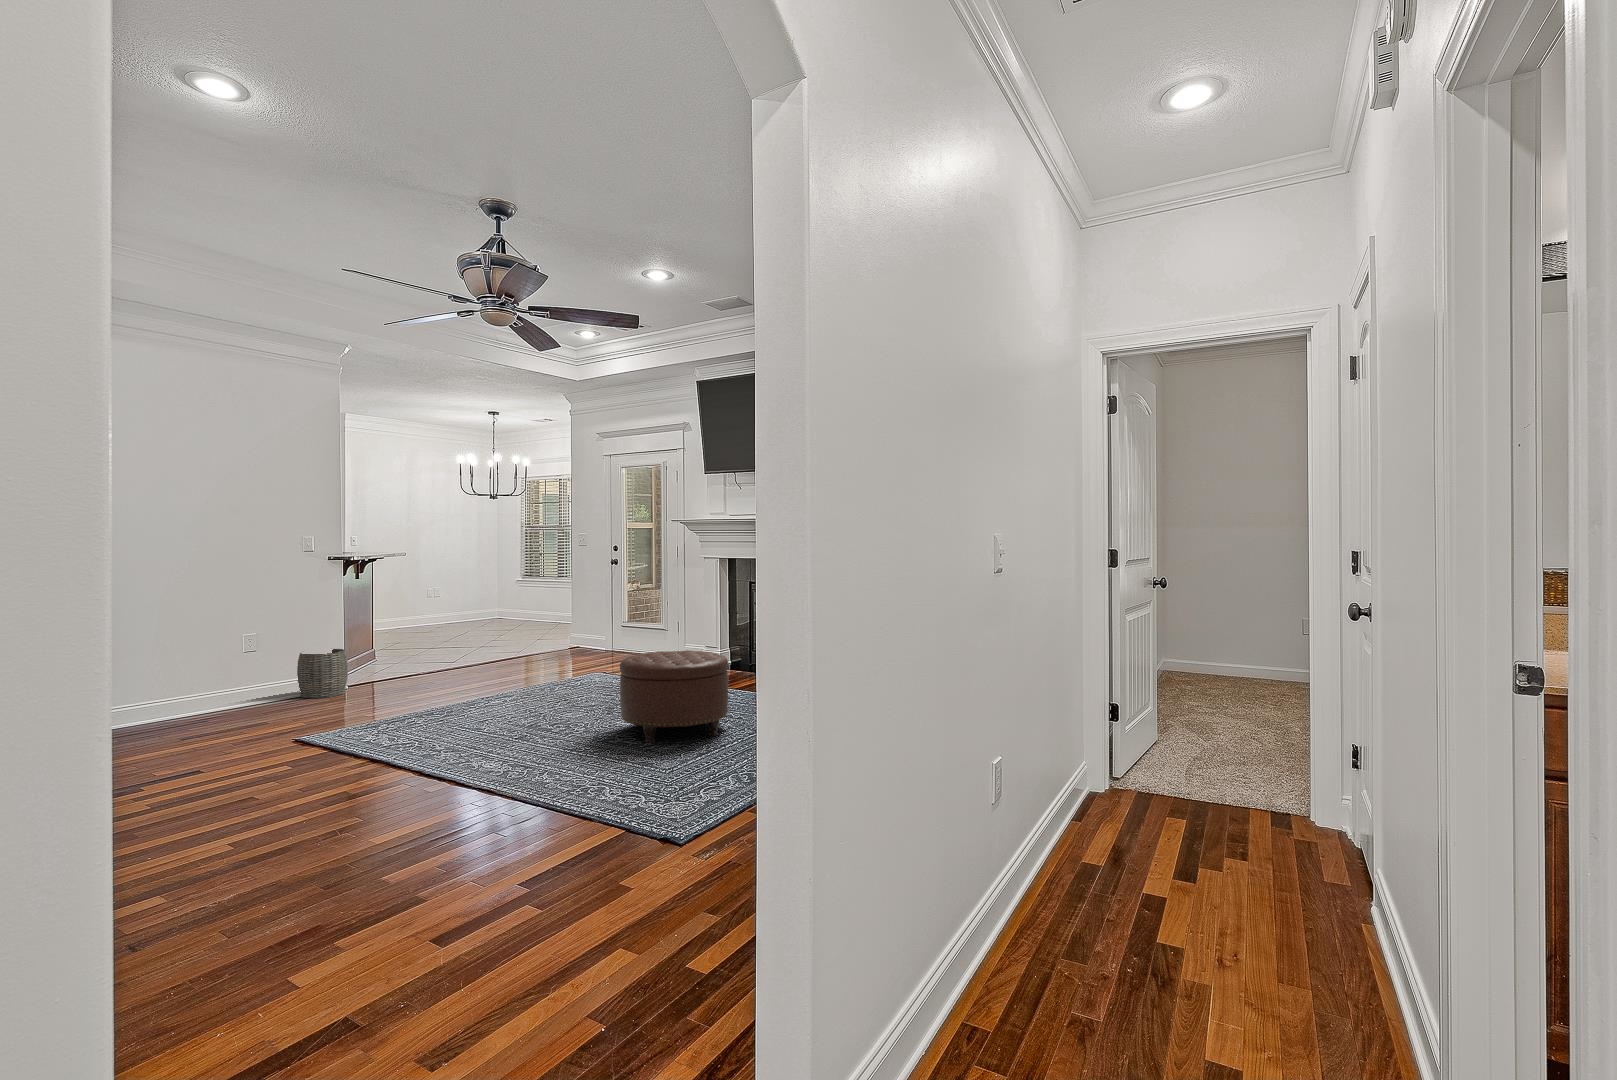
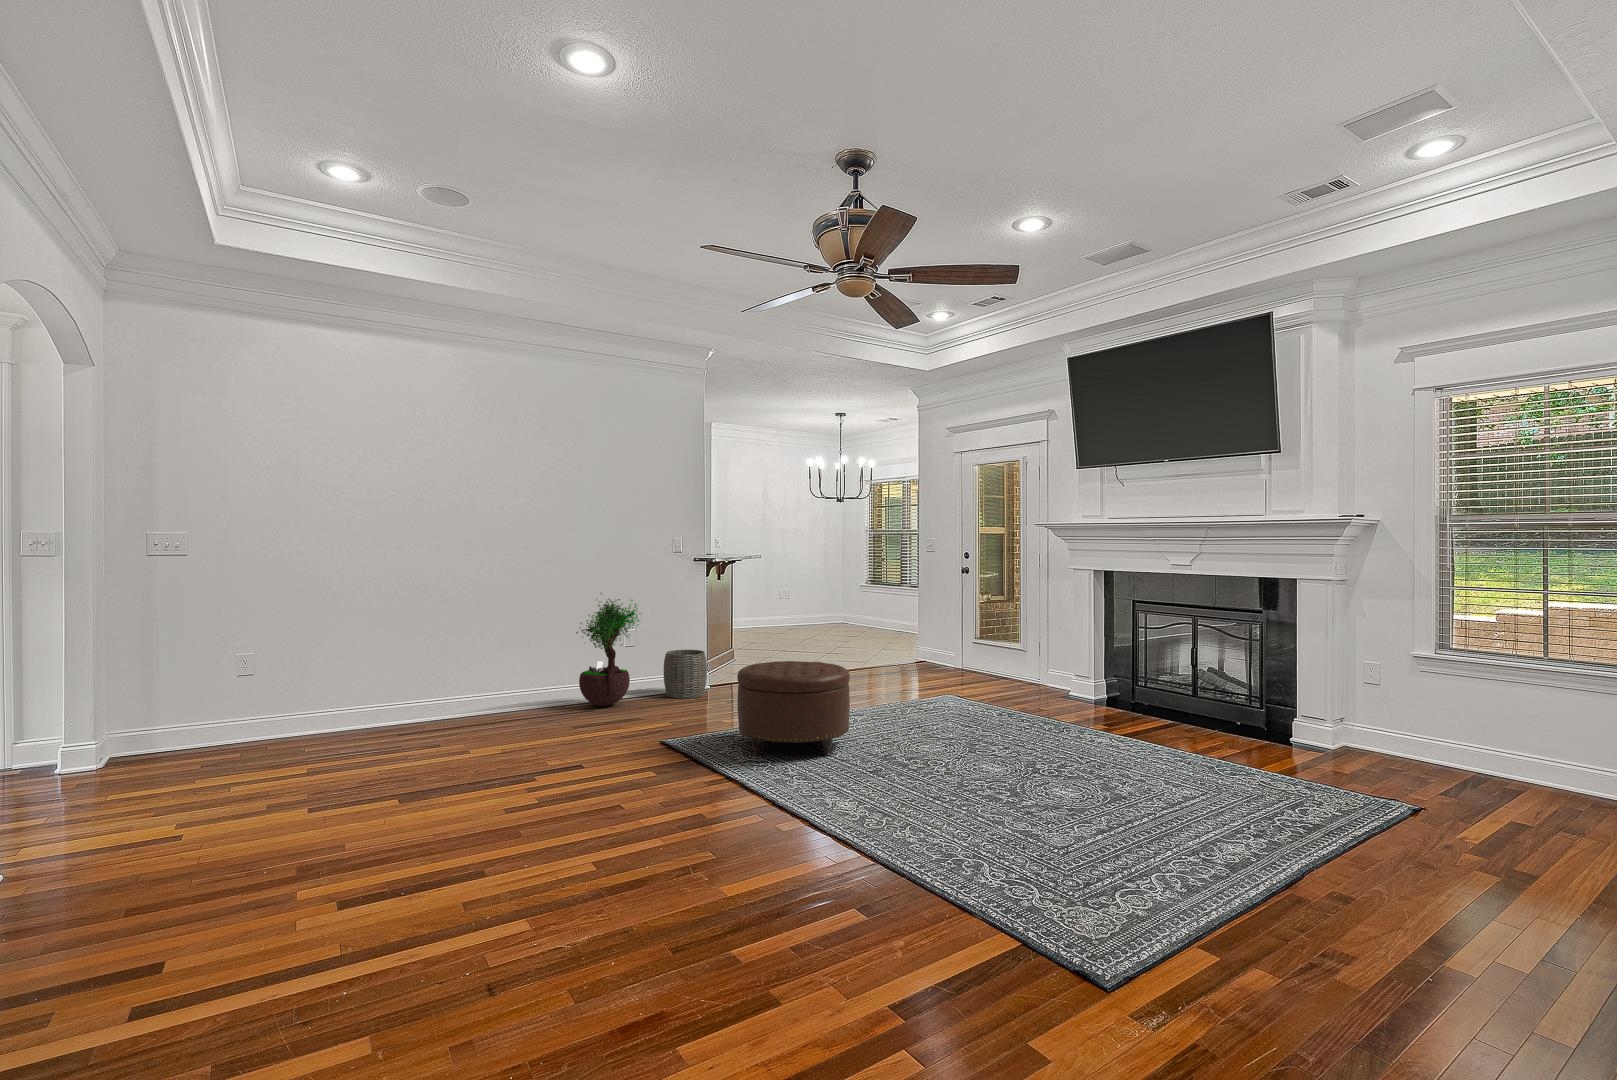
potted tree: none [190,594,272,712] -> present [576,593,642,706]
ottoman: present [620,650,728,742] -> present [737,661,850,756]

